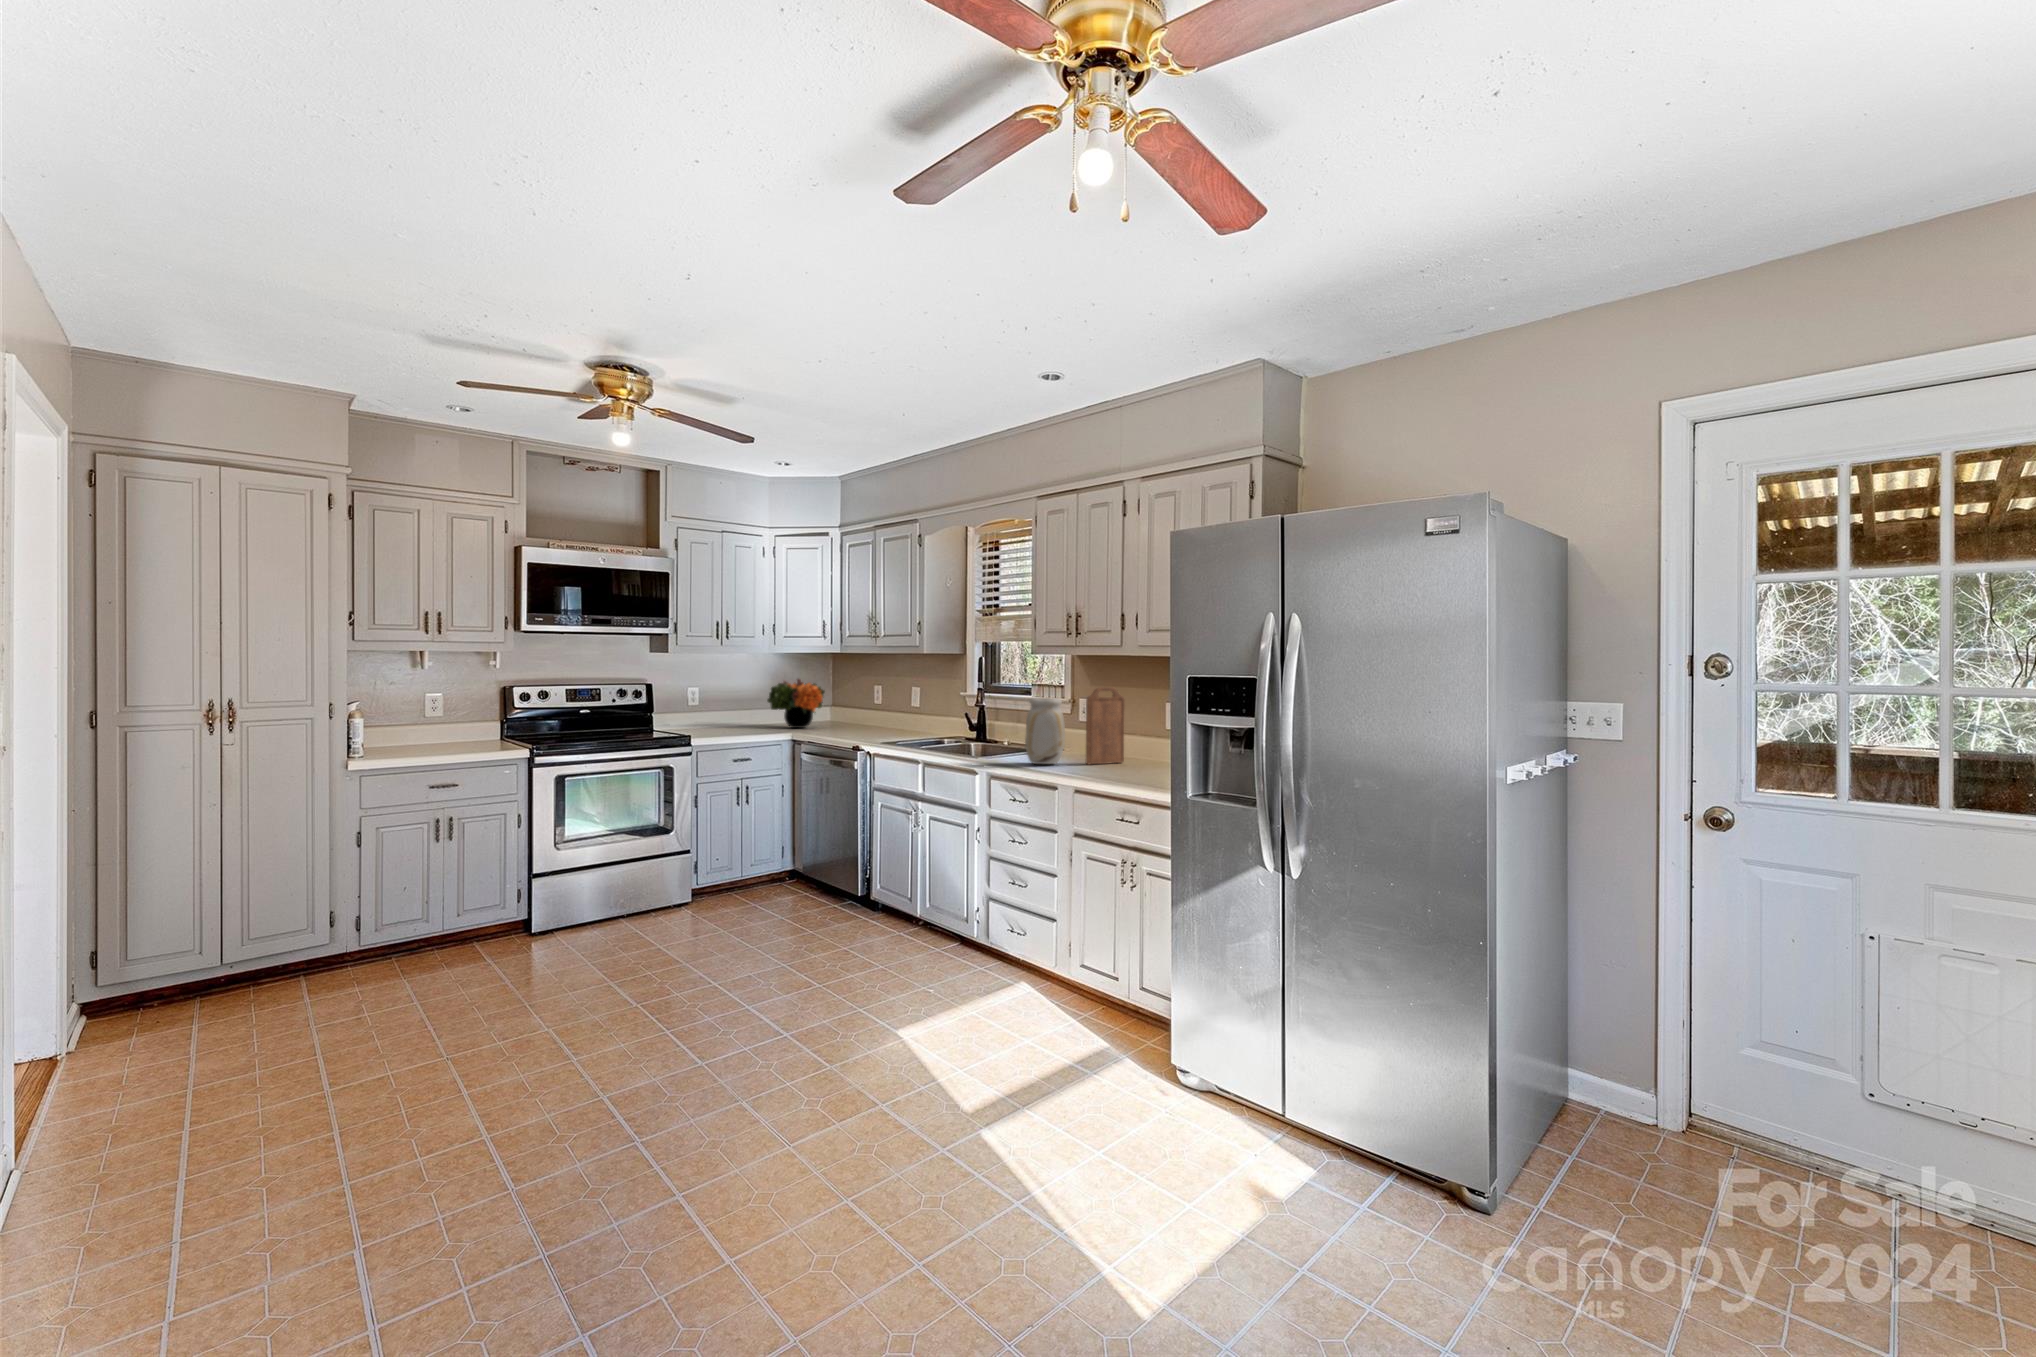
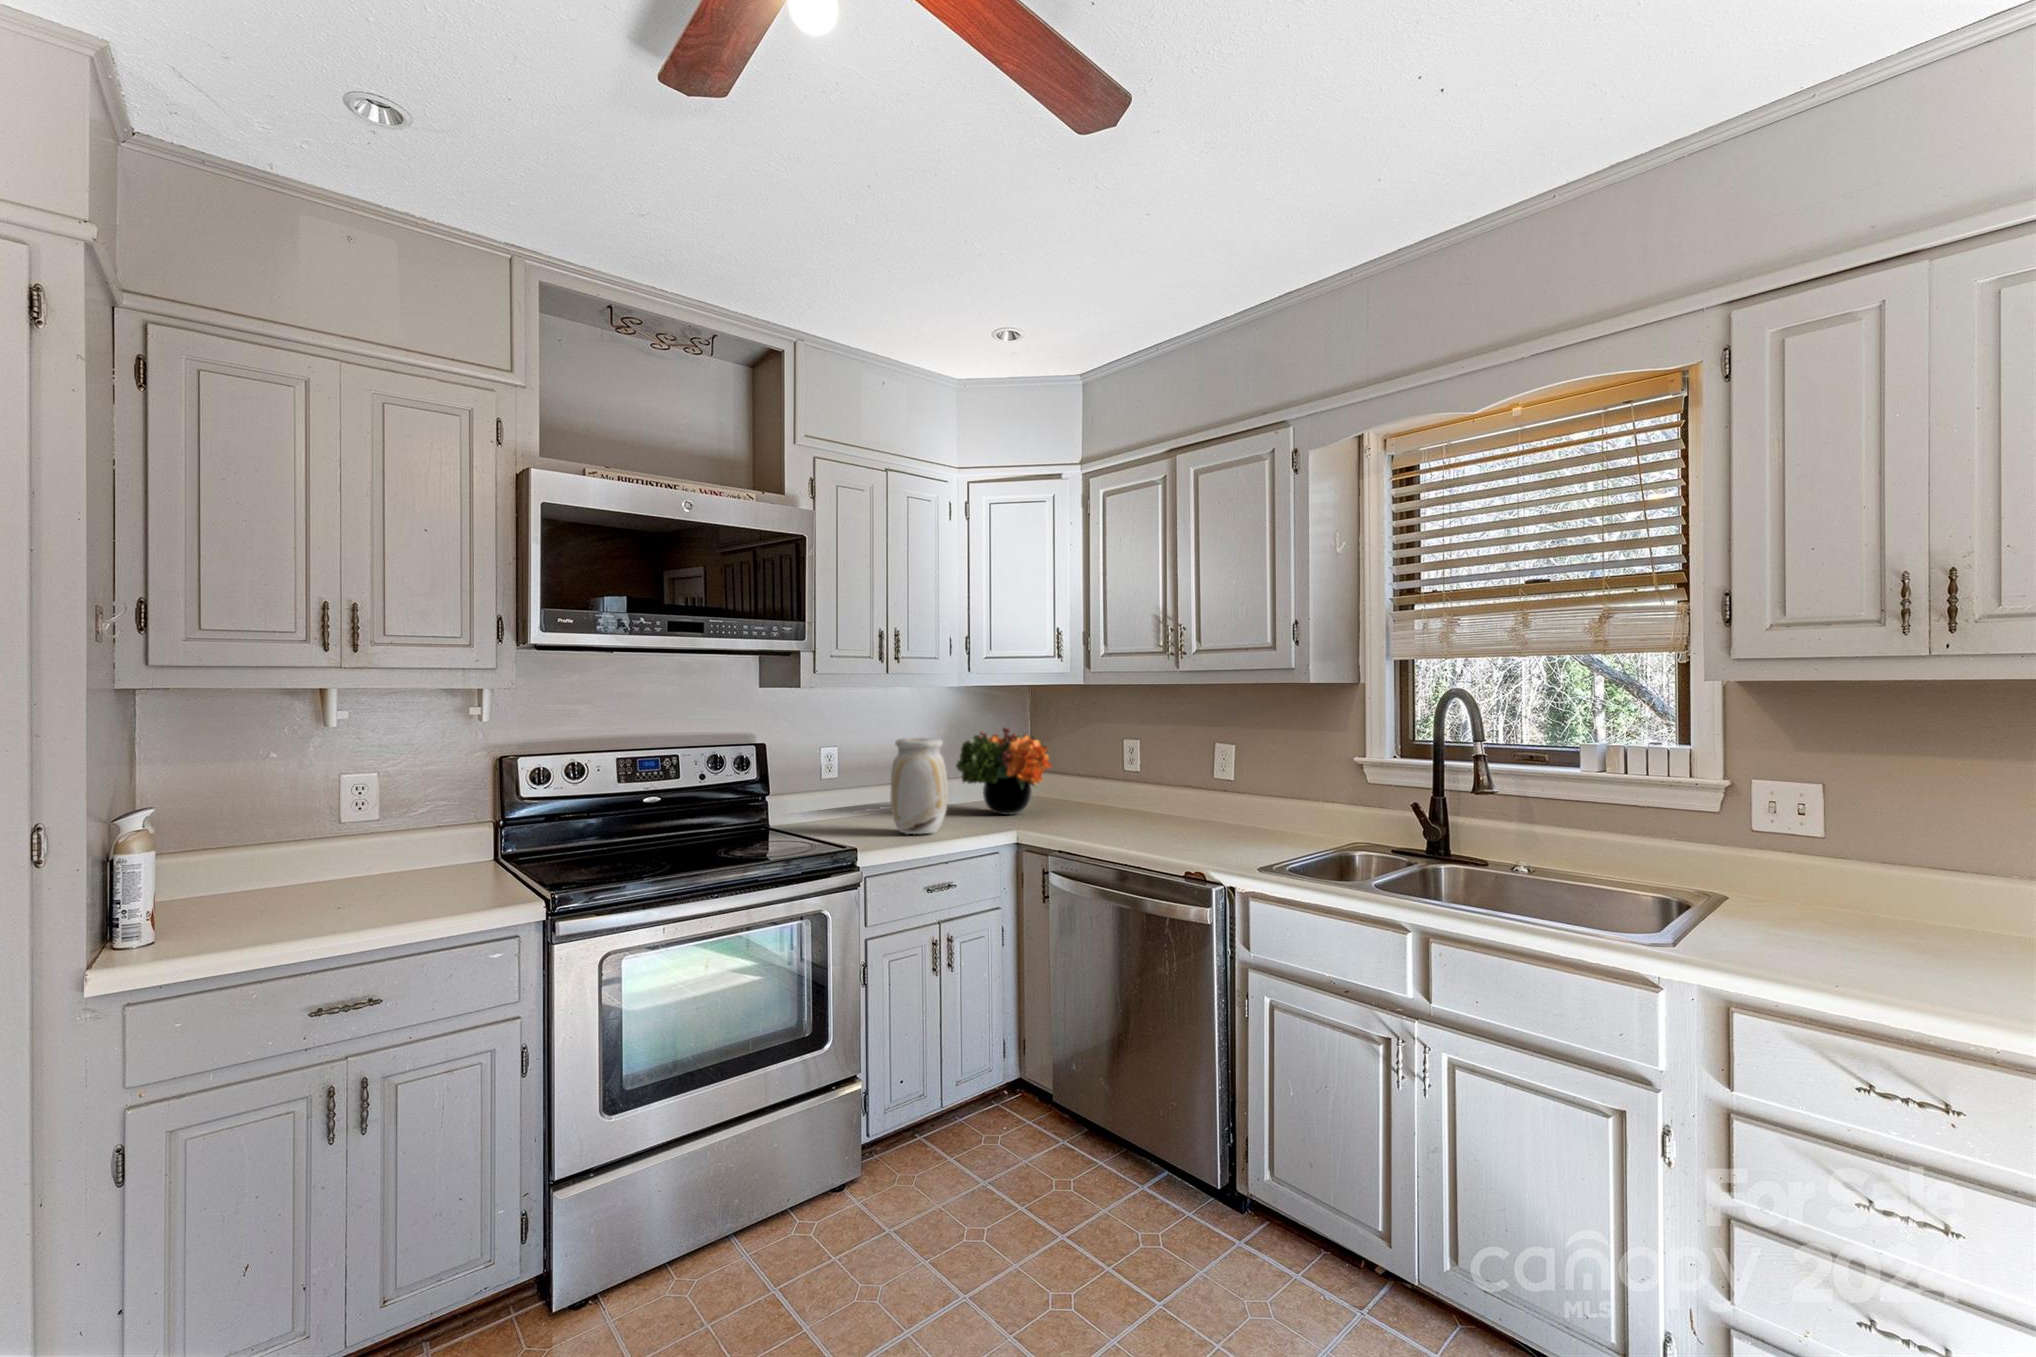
cutting board: present [1086,687,1125,764] -> none [1909,760,1969,957]
vase: present [1025,698,1065,764] -> present [890,738,948,834]

